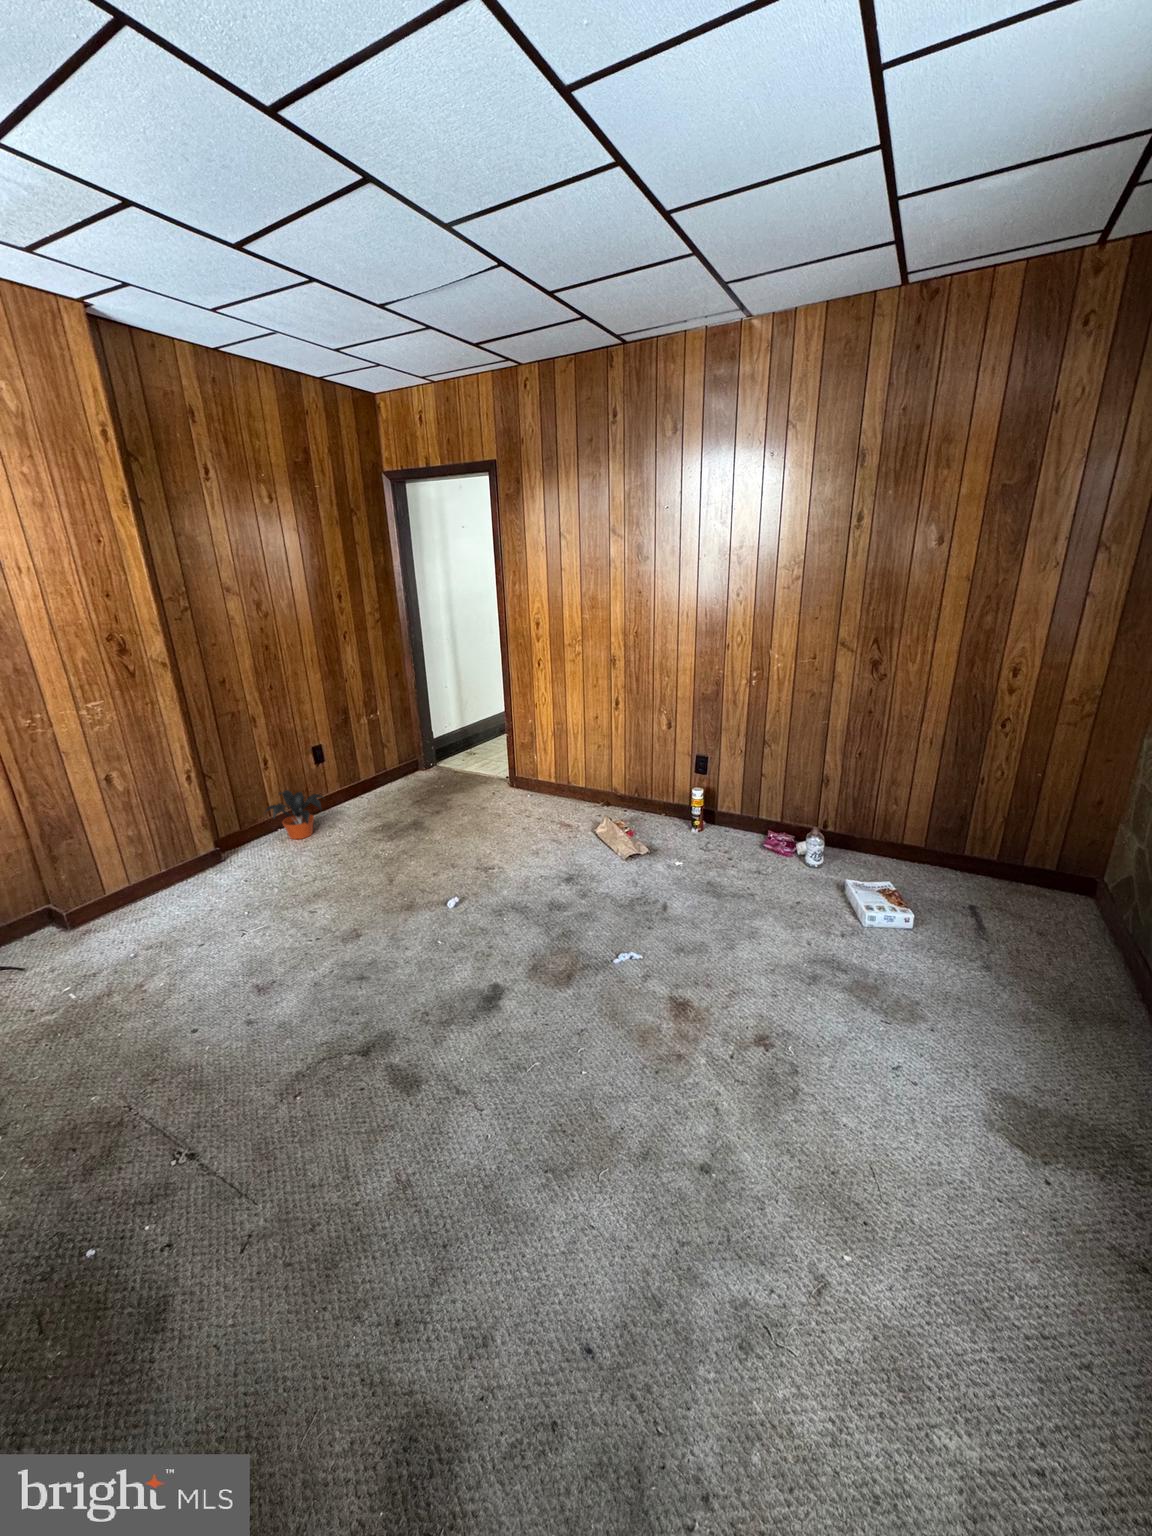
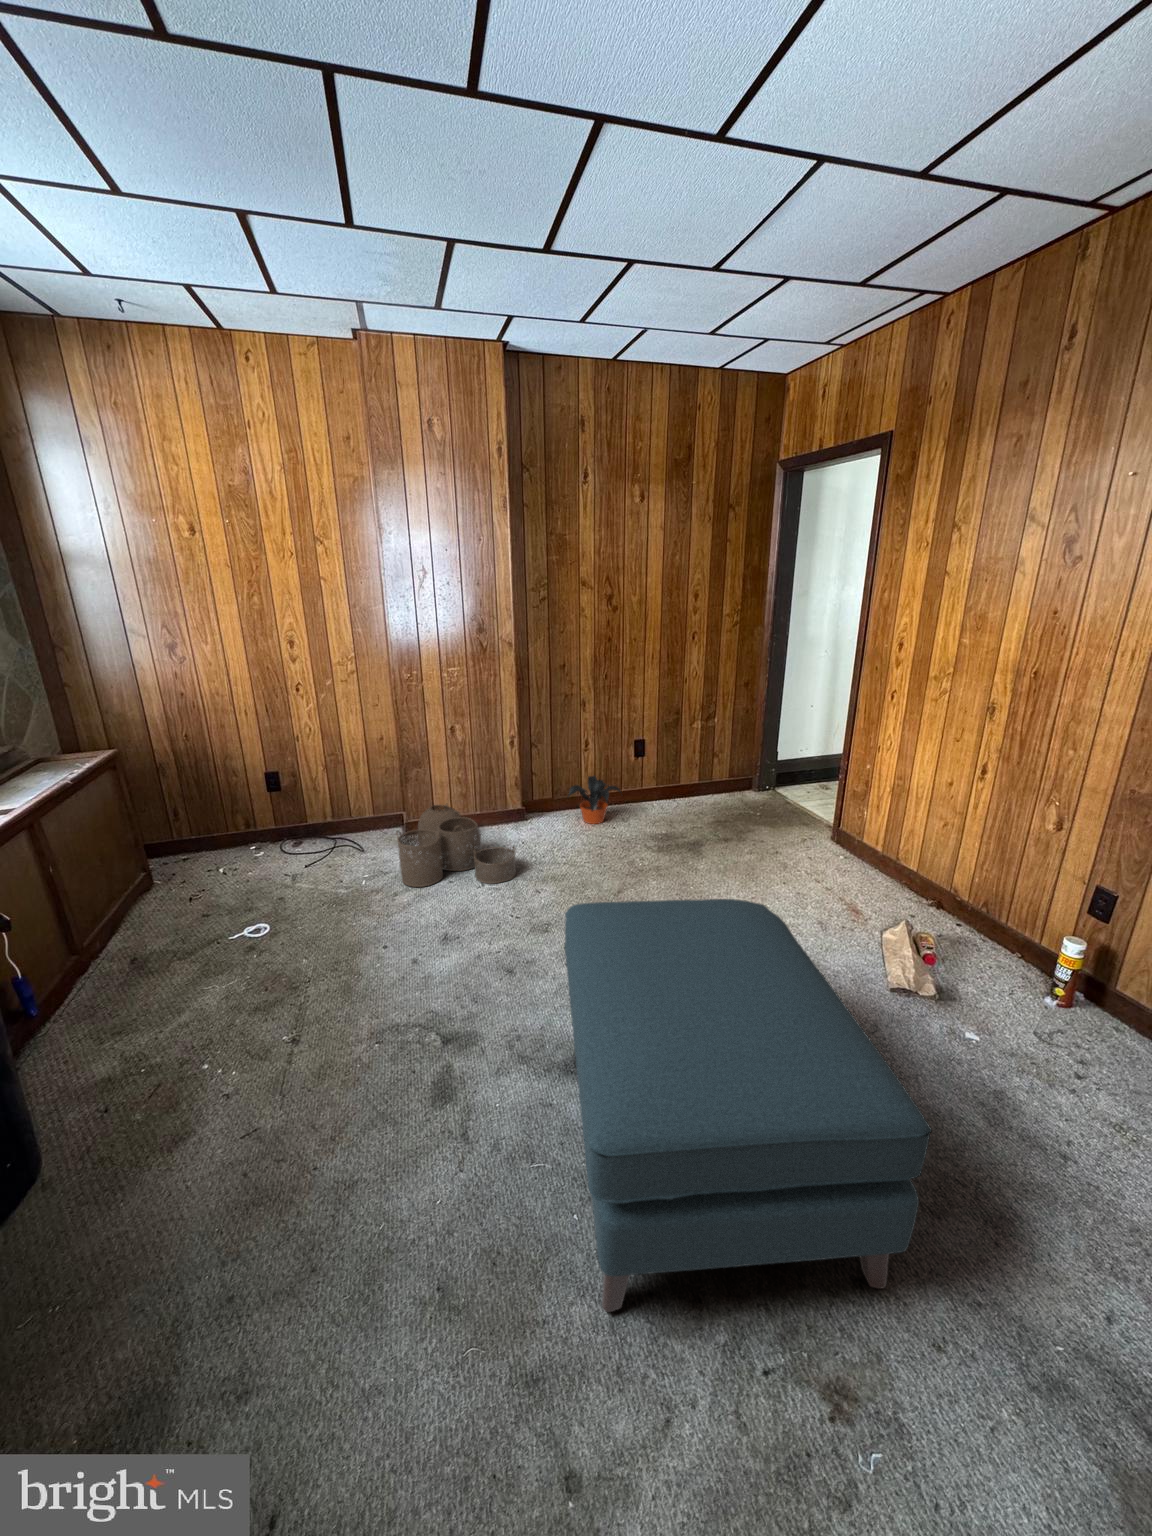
ottoman: none [450,820,757,1095] -> present [565,899,932,1312]
woven basket: none [98,865,274,969] -> present [396,805,516,887]

